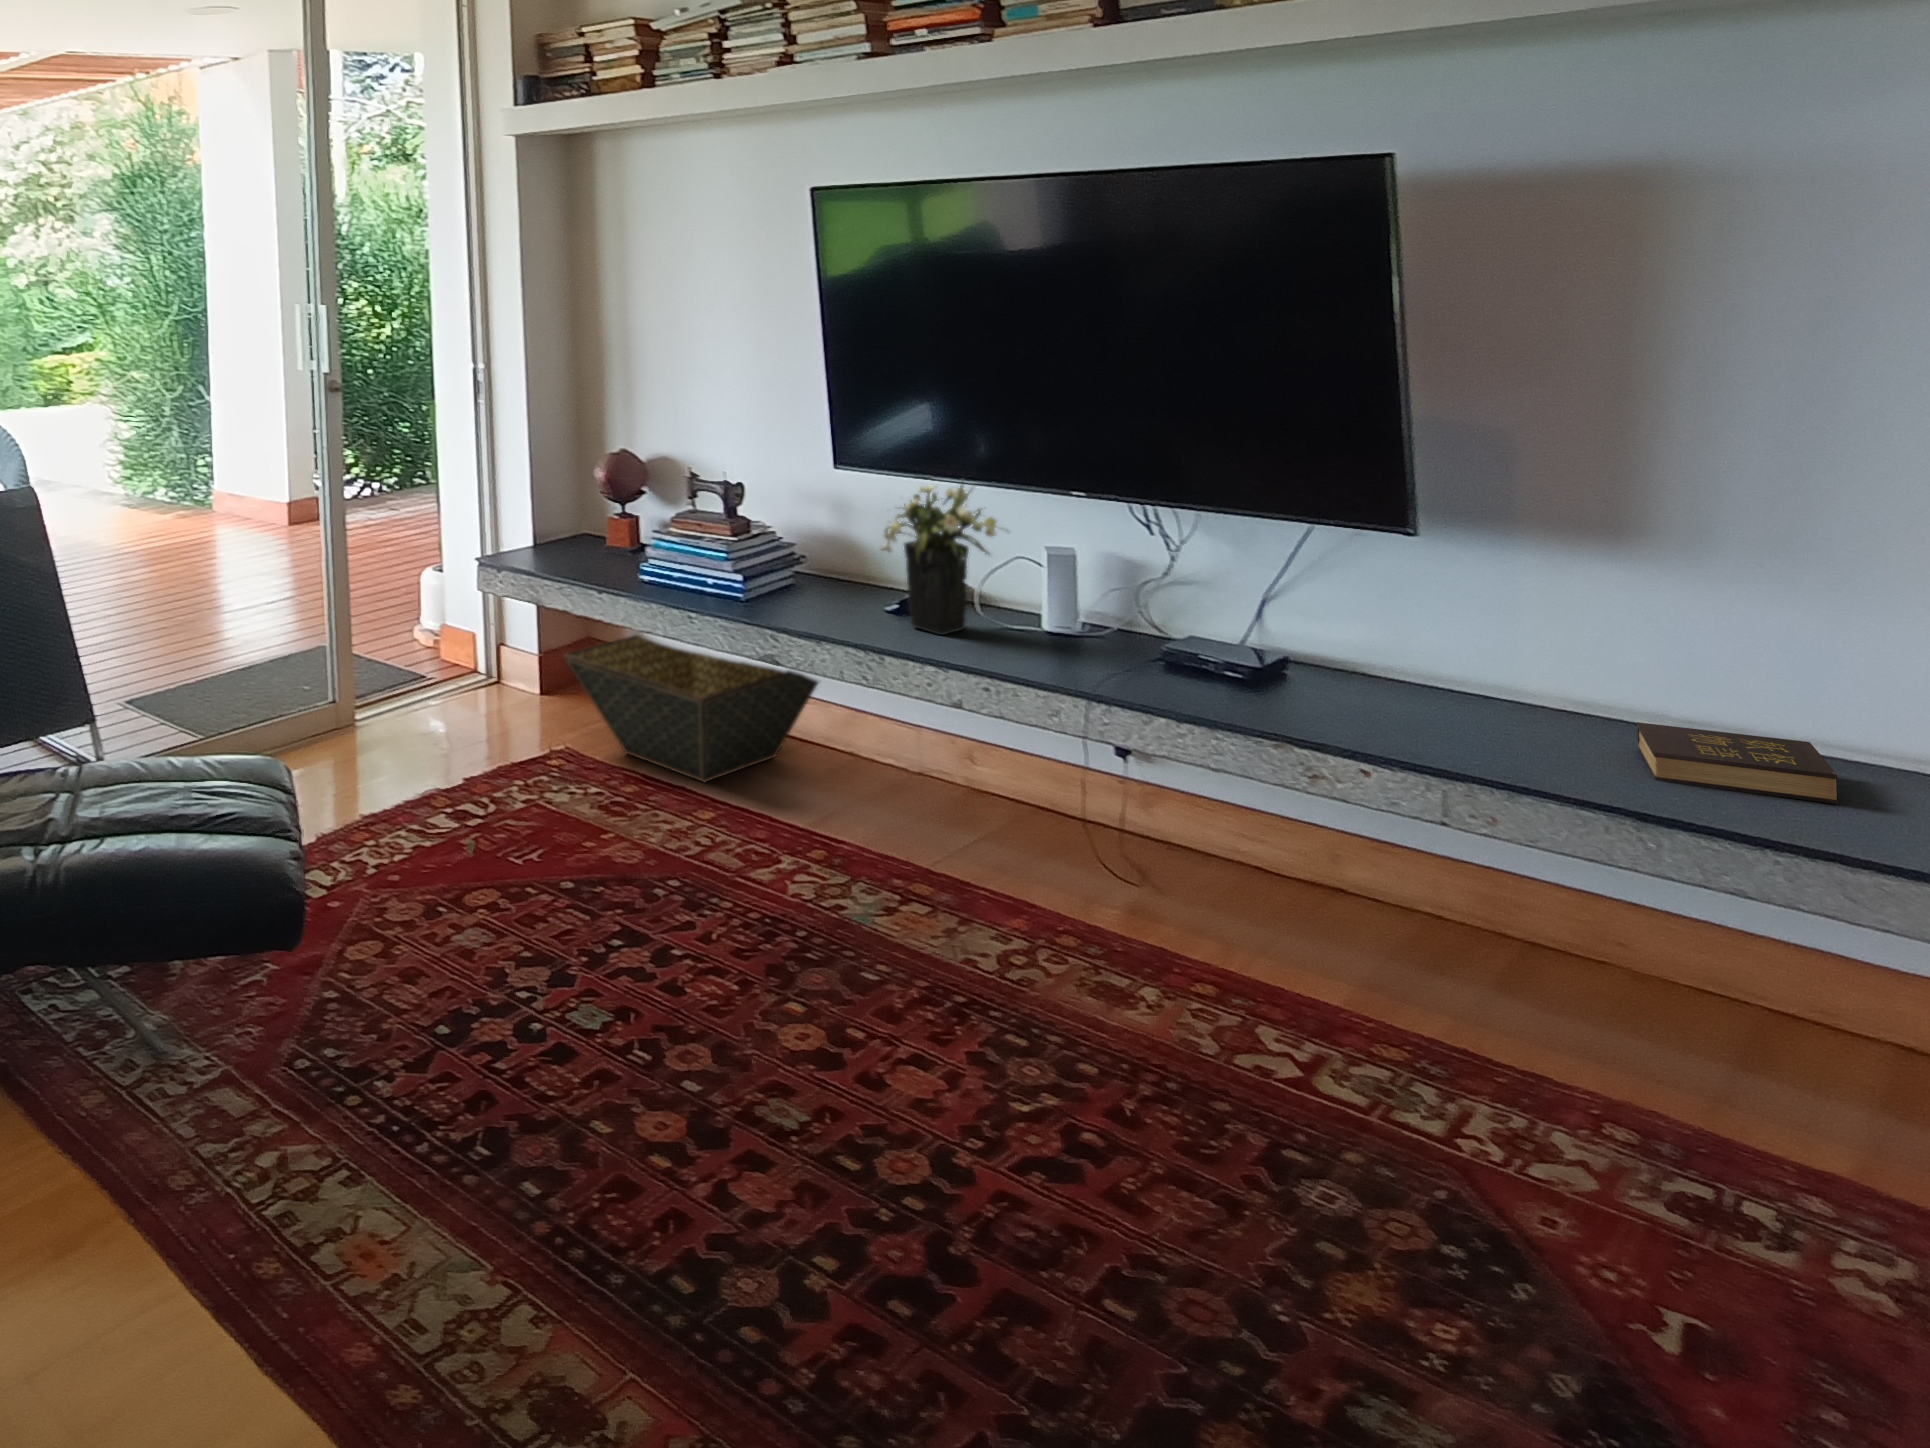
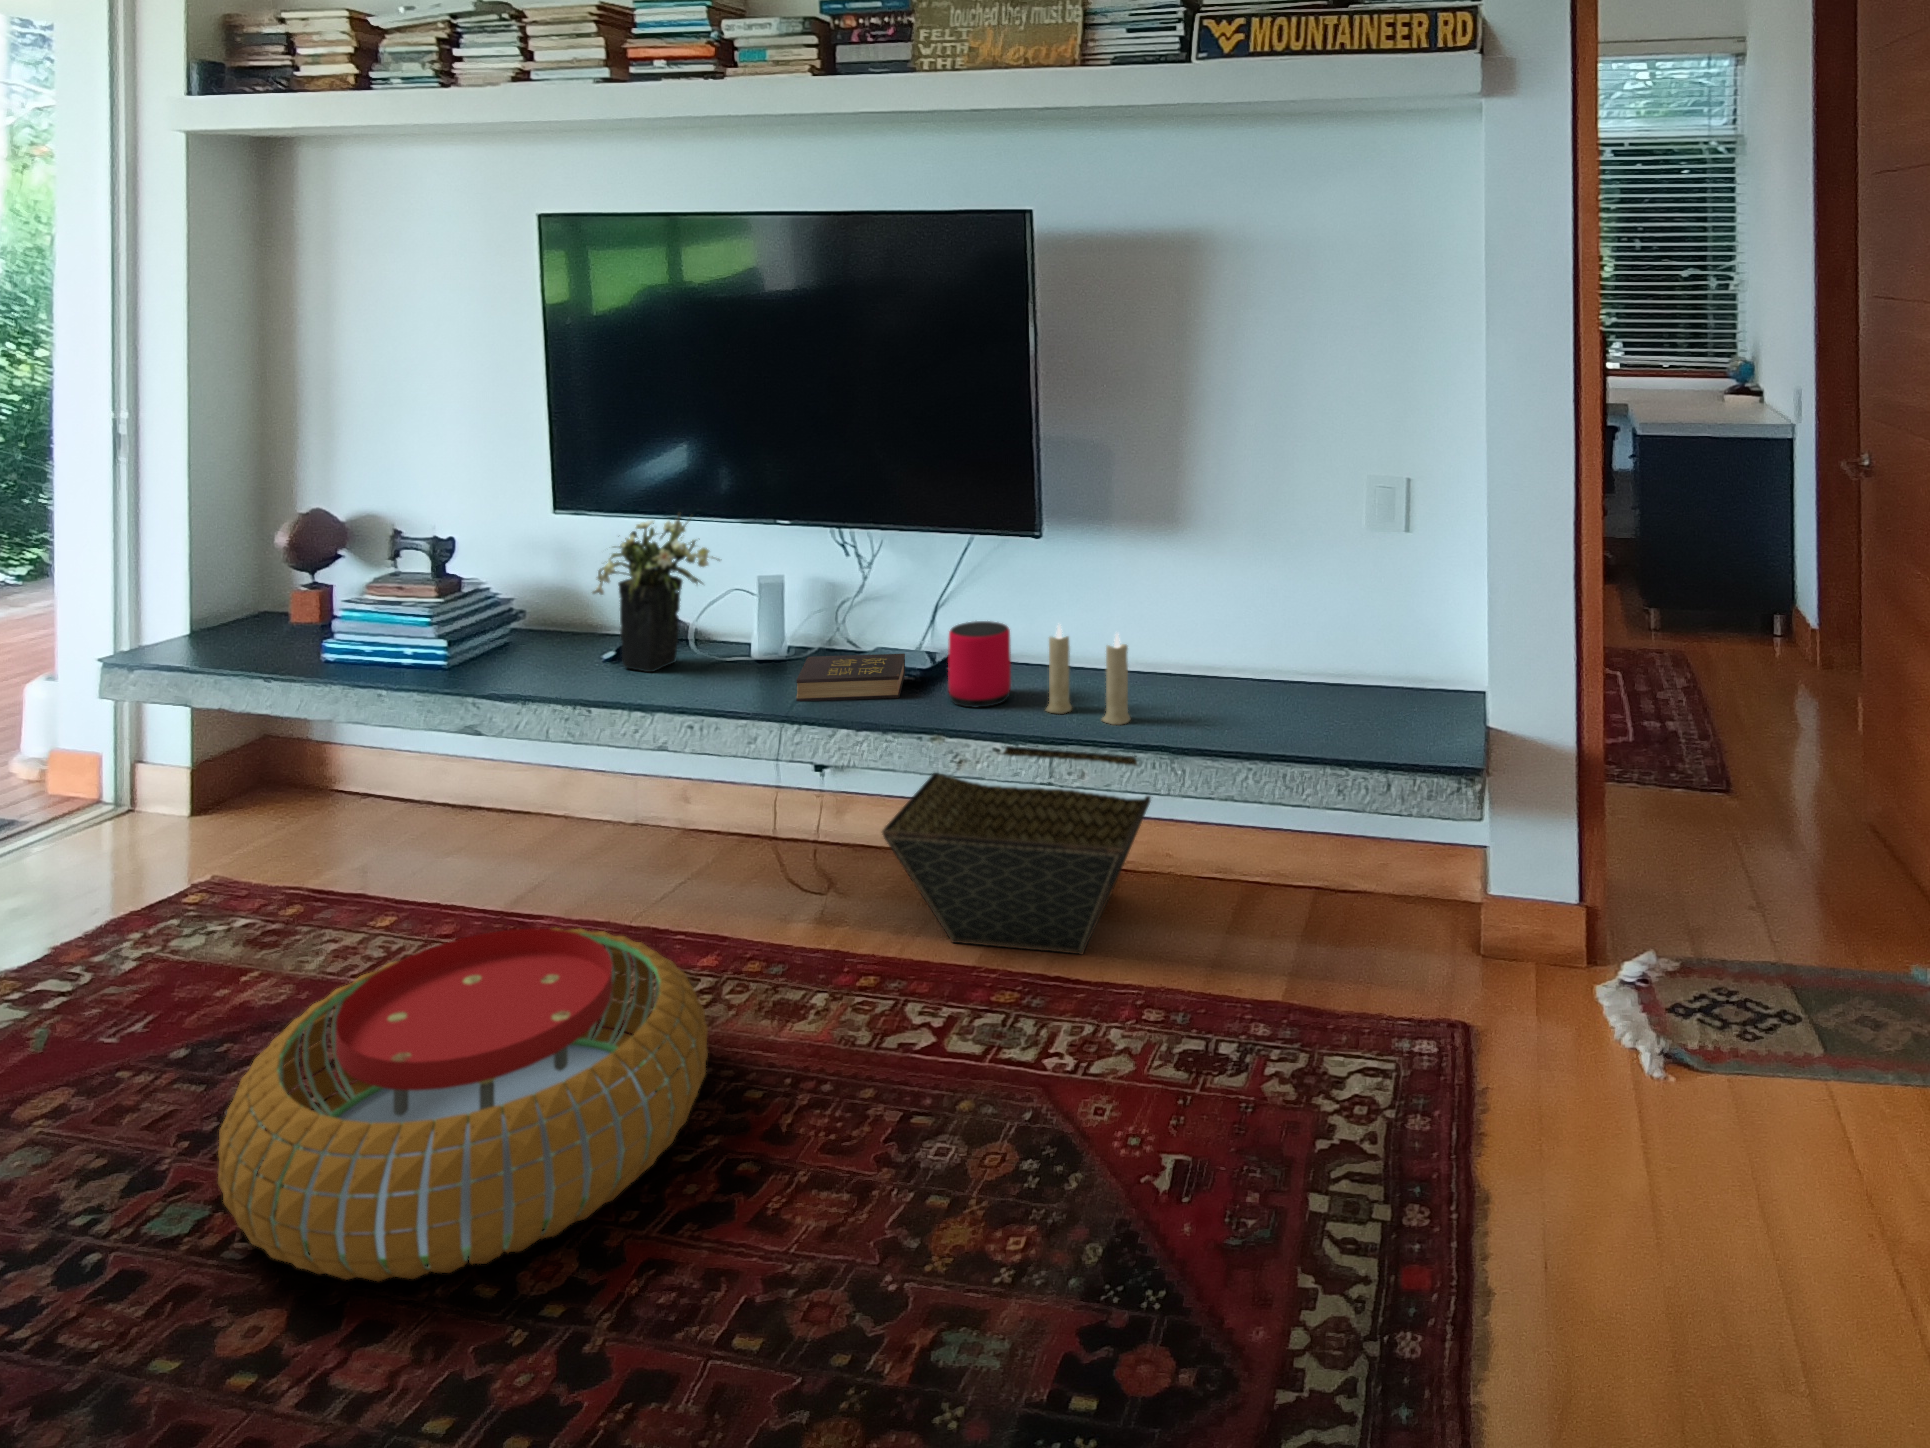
speaker: none [1294,631,1381,730] -> present [948,621,1011,707]
basket: present [564,635,819,782] -> present [882,746,1150,955]
candle: none [1434,641,1569,781] -> present [1046,625,1130,725]
hardback book: present [1637,722,1839,804] -> present [796,654,905,701]
pouf: none [619,841,1038,1126] -> present [218,928,708,1281]

